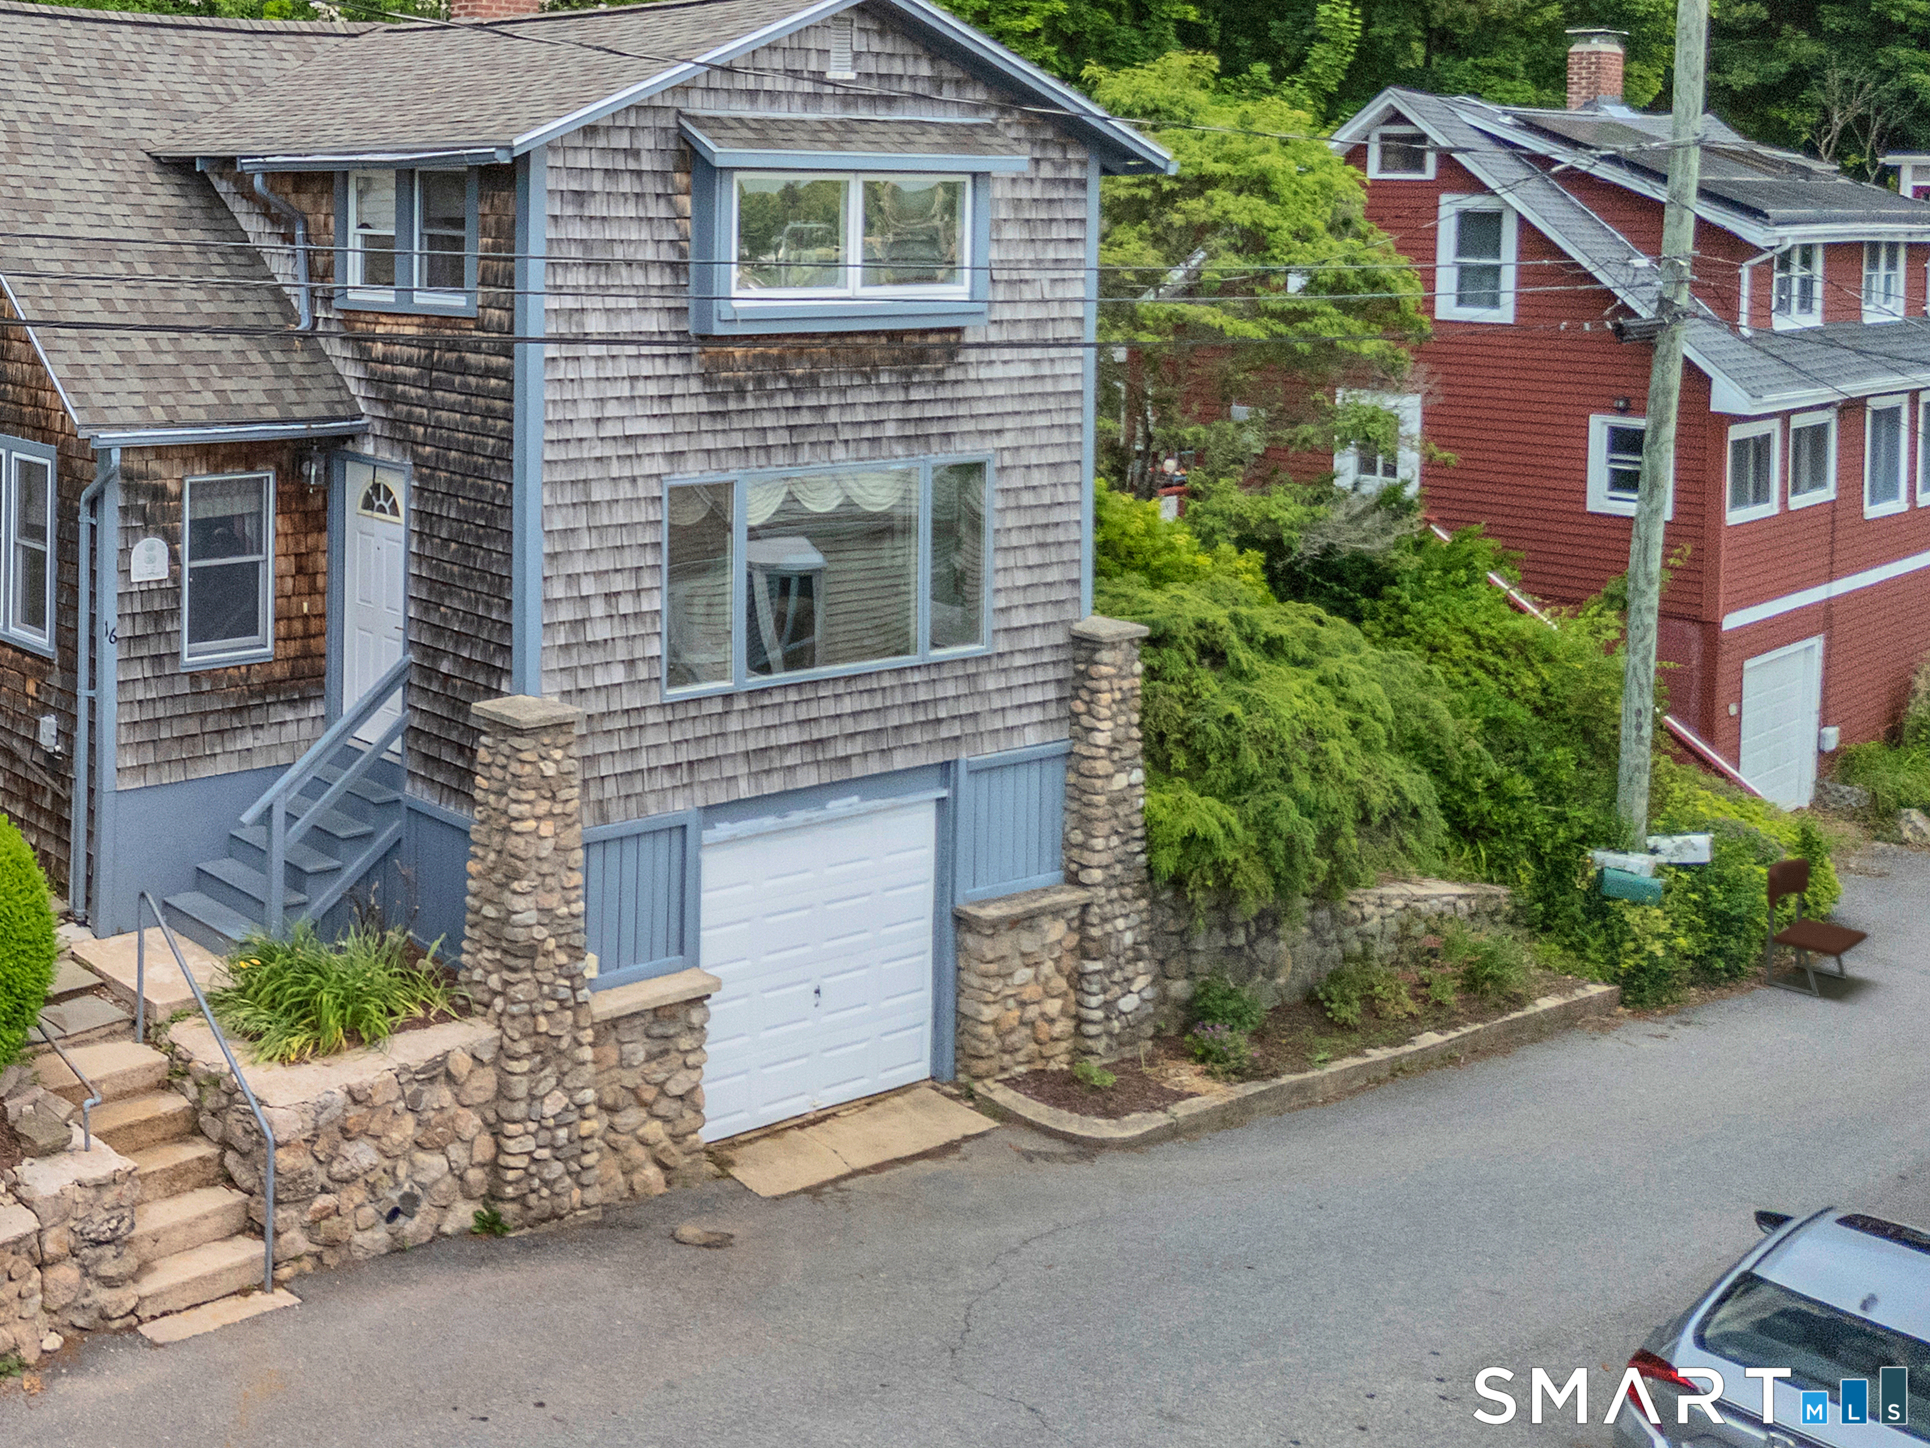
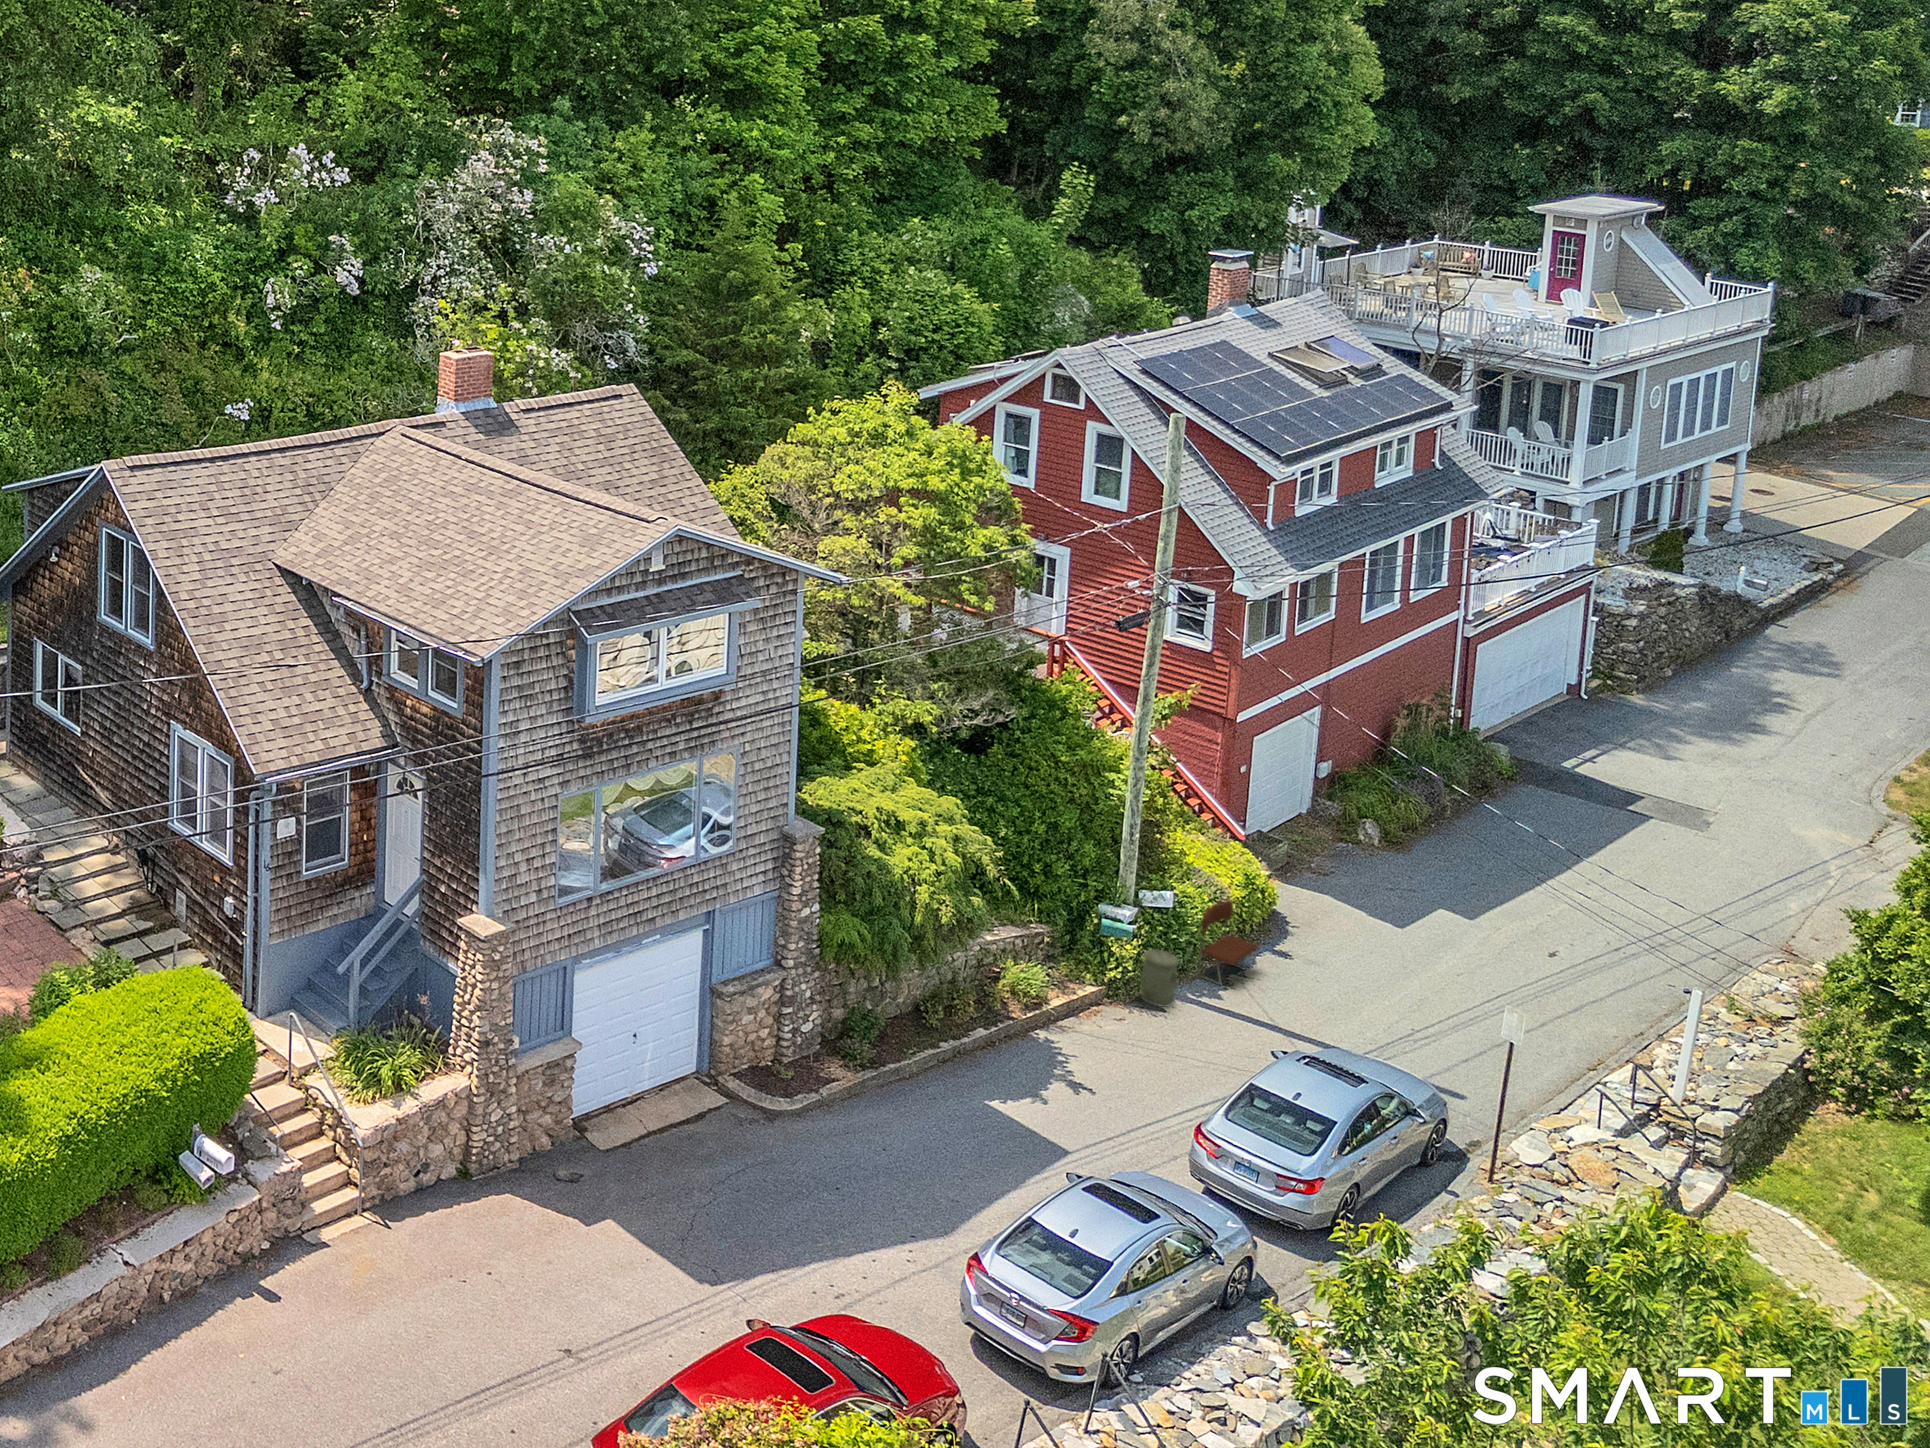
trash can: none [1681,924,1757,1022] -> present [1141,949,1179,1007]

